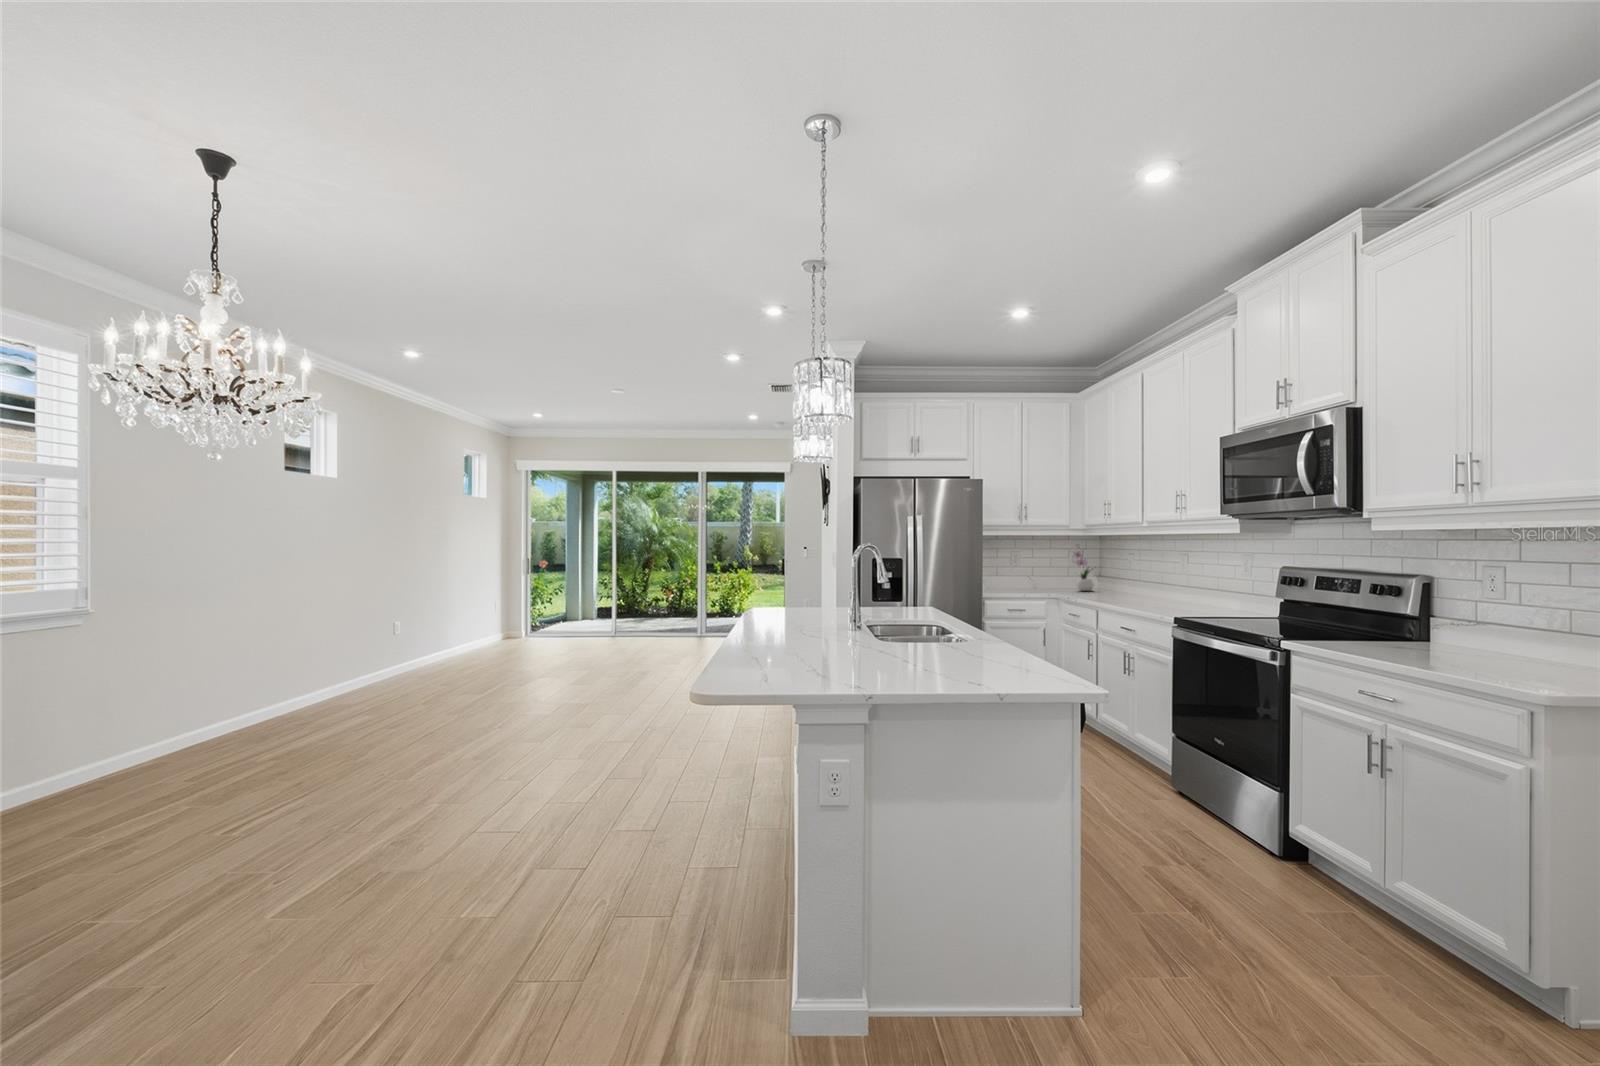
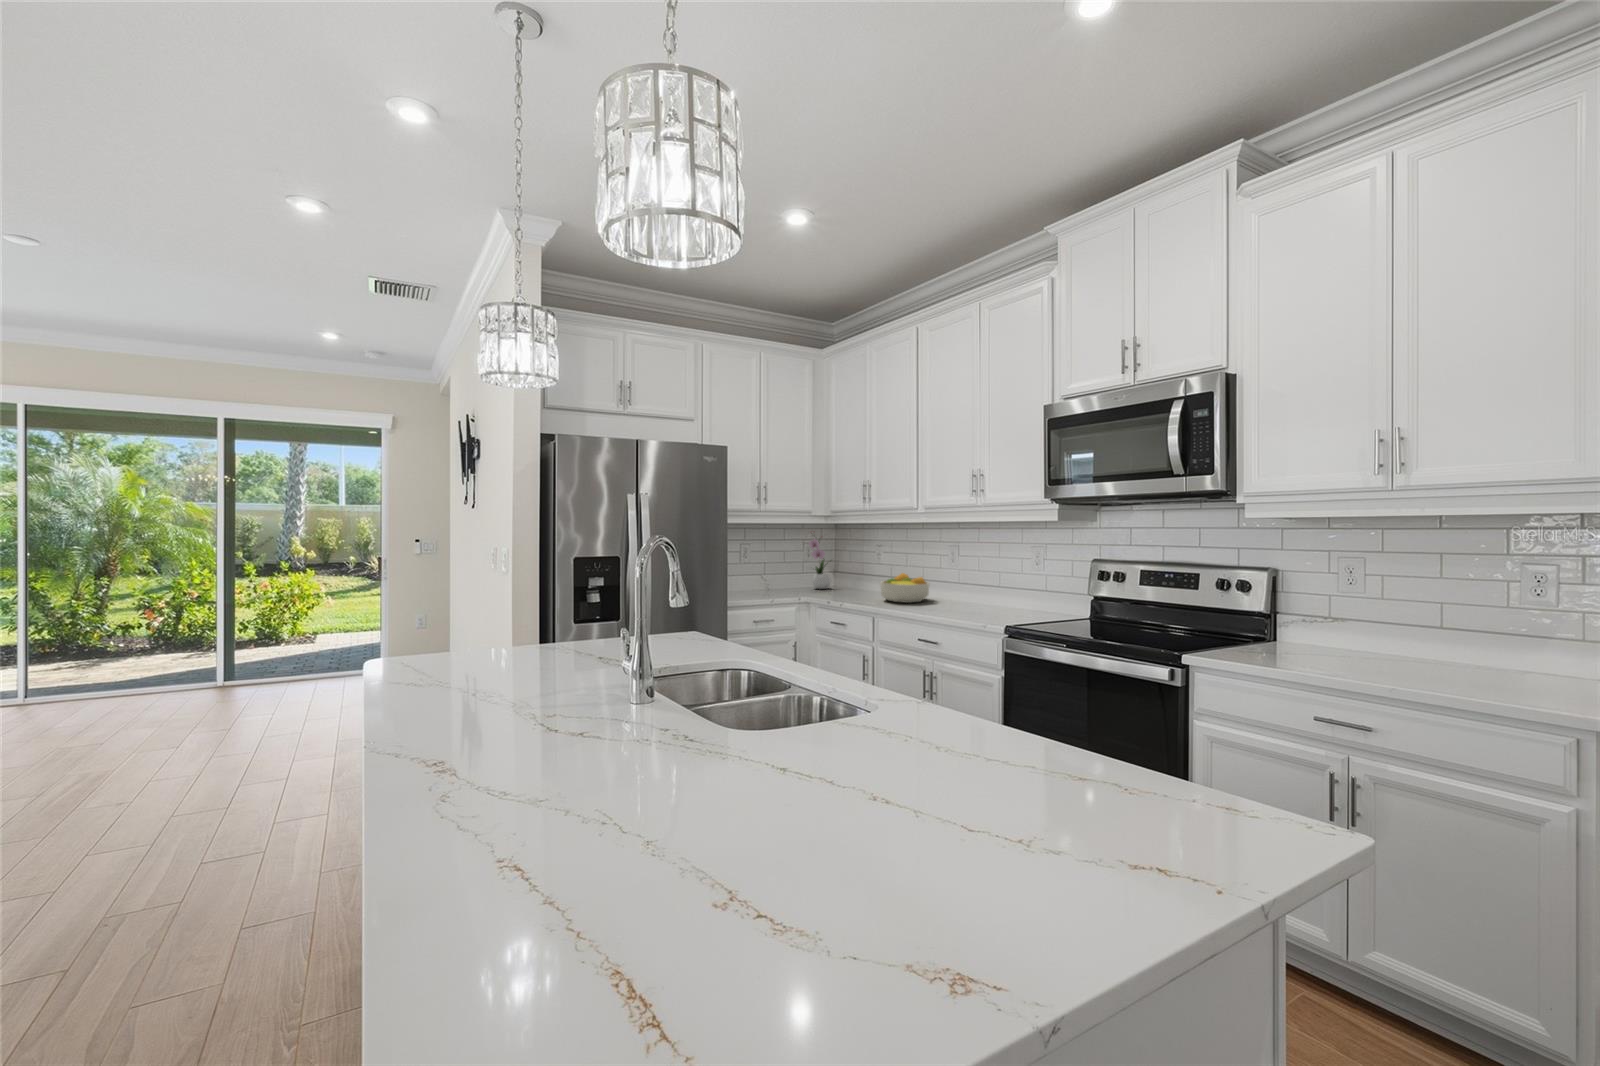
fruit bowl: none [1114,578,1160,602] -> present [880,573,930,603]

